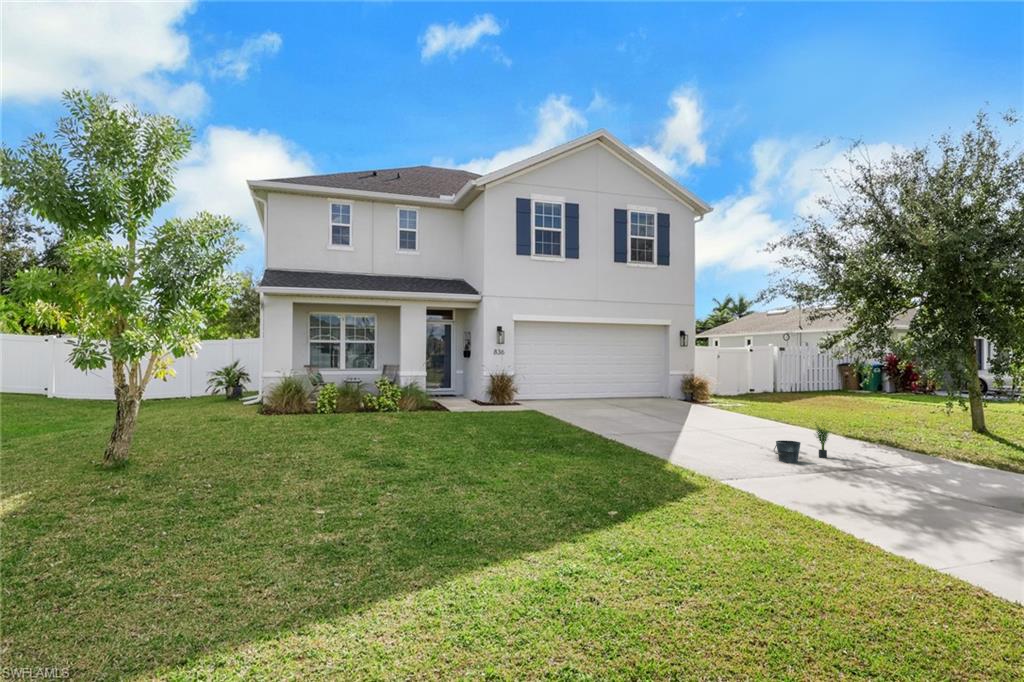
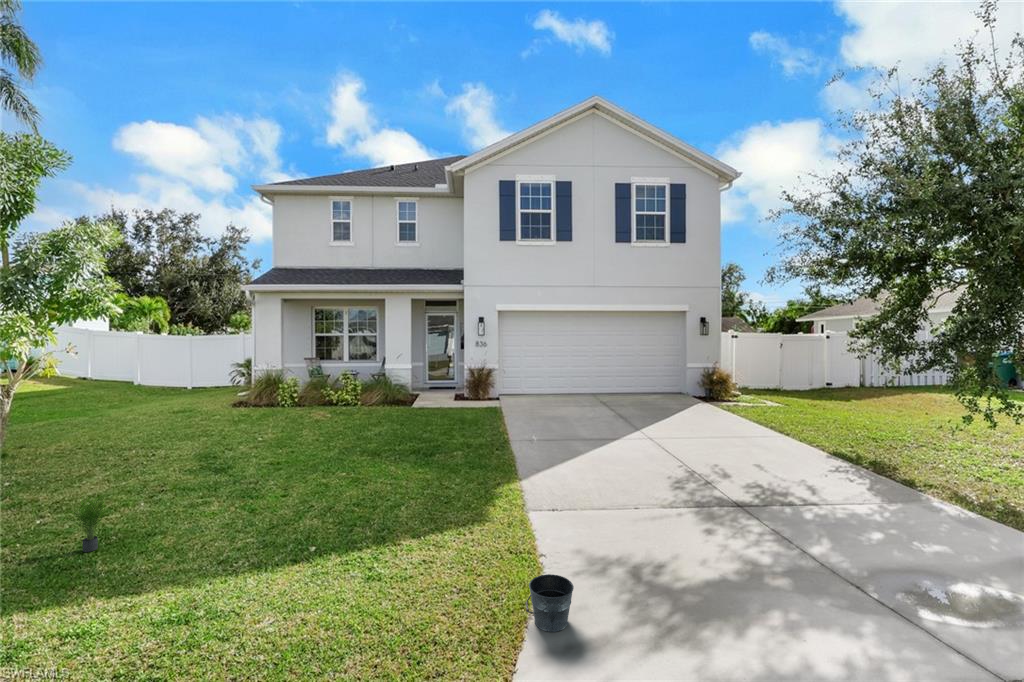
potted plant: present [815,424,829,458] -> present [69,498,105,552]

